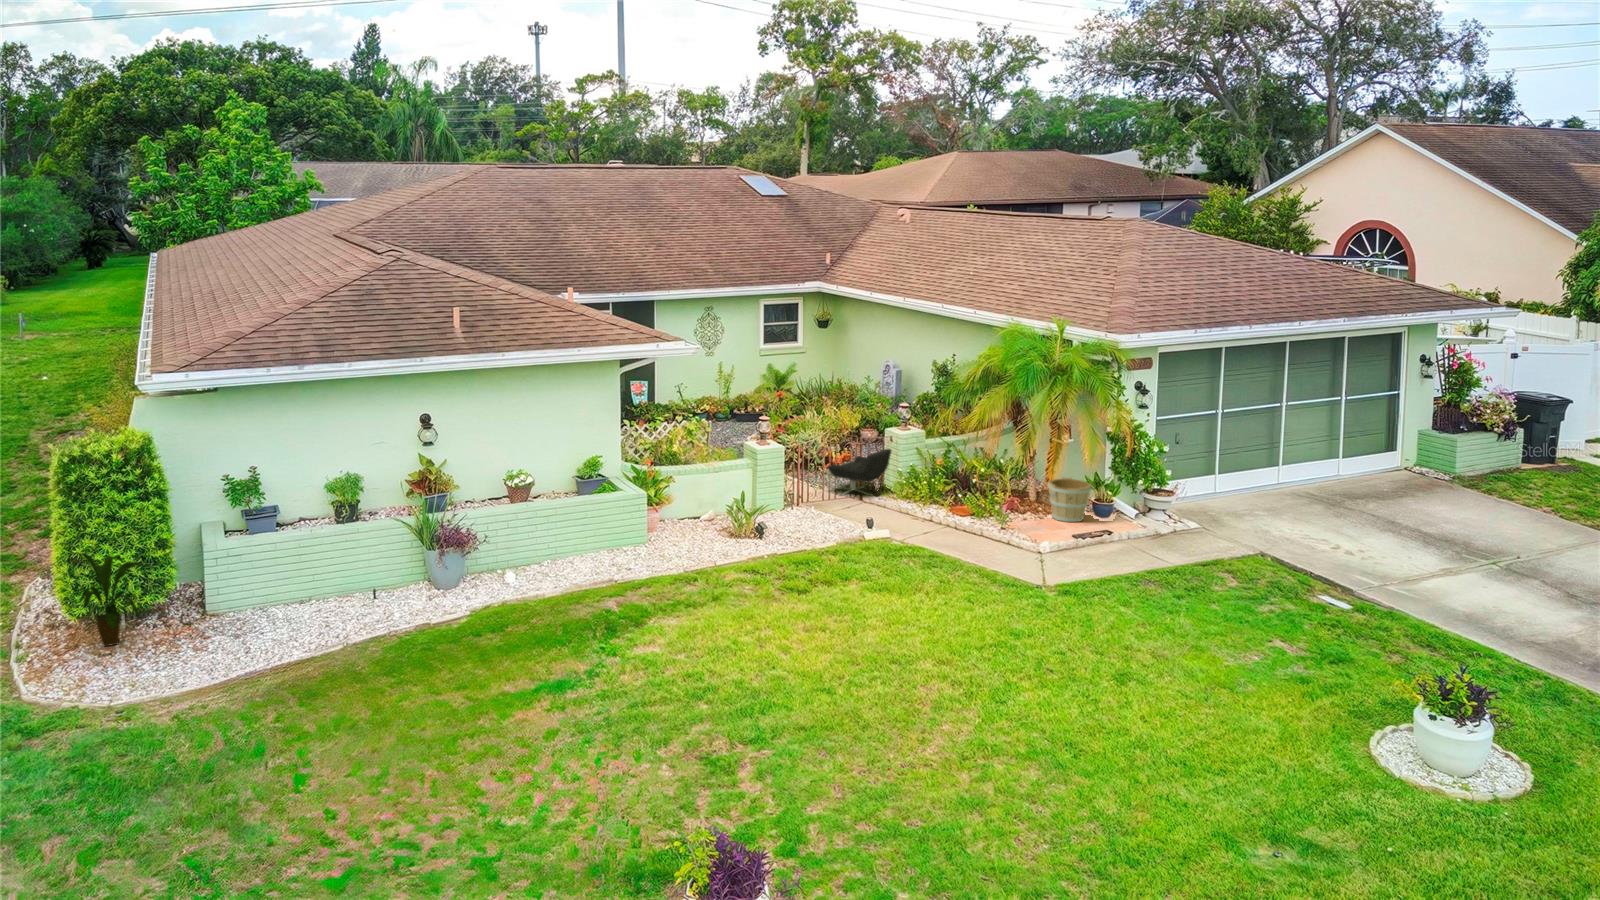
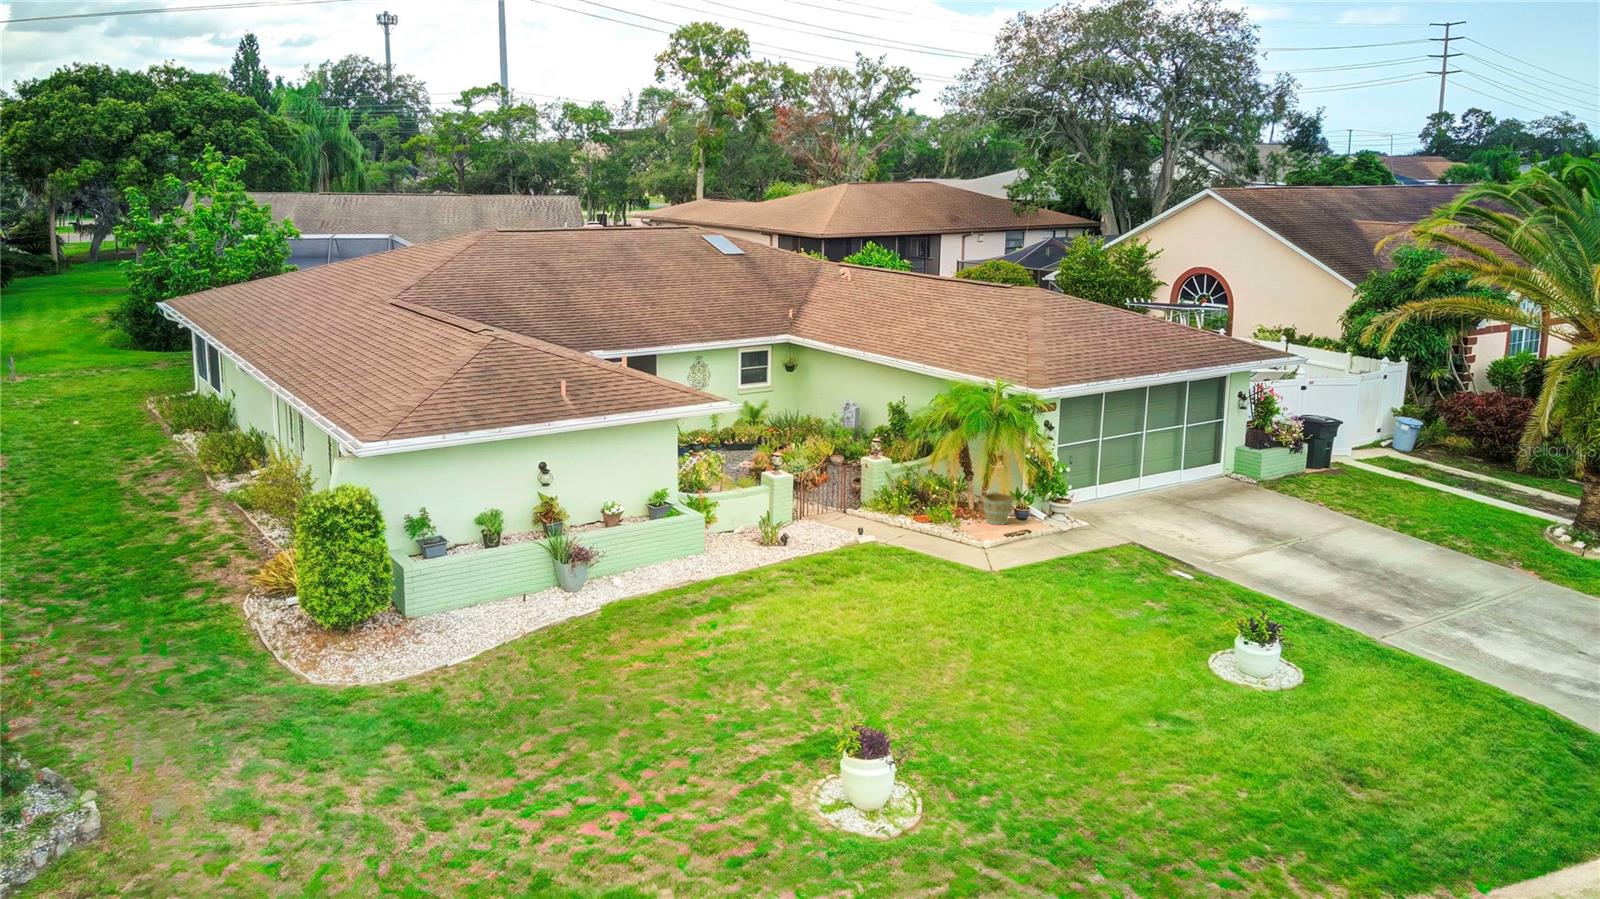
lounge chair: present [828,449,891,495] -> none [820,474,866,510]
house plant: present [79,553,146,646] -> none [342,575,389,640]

